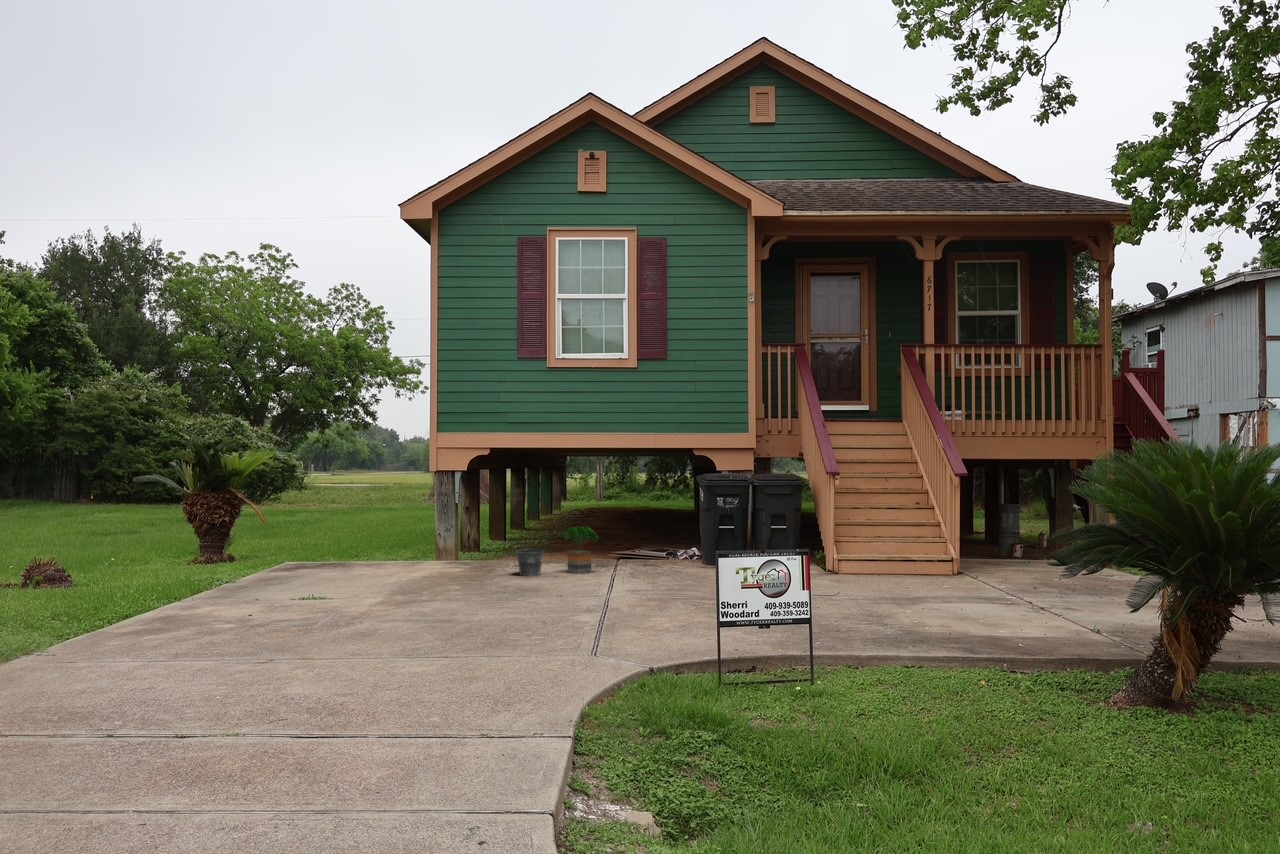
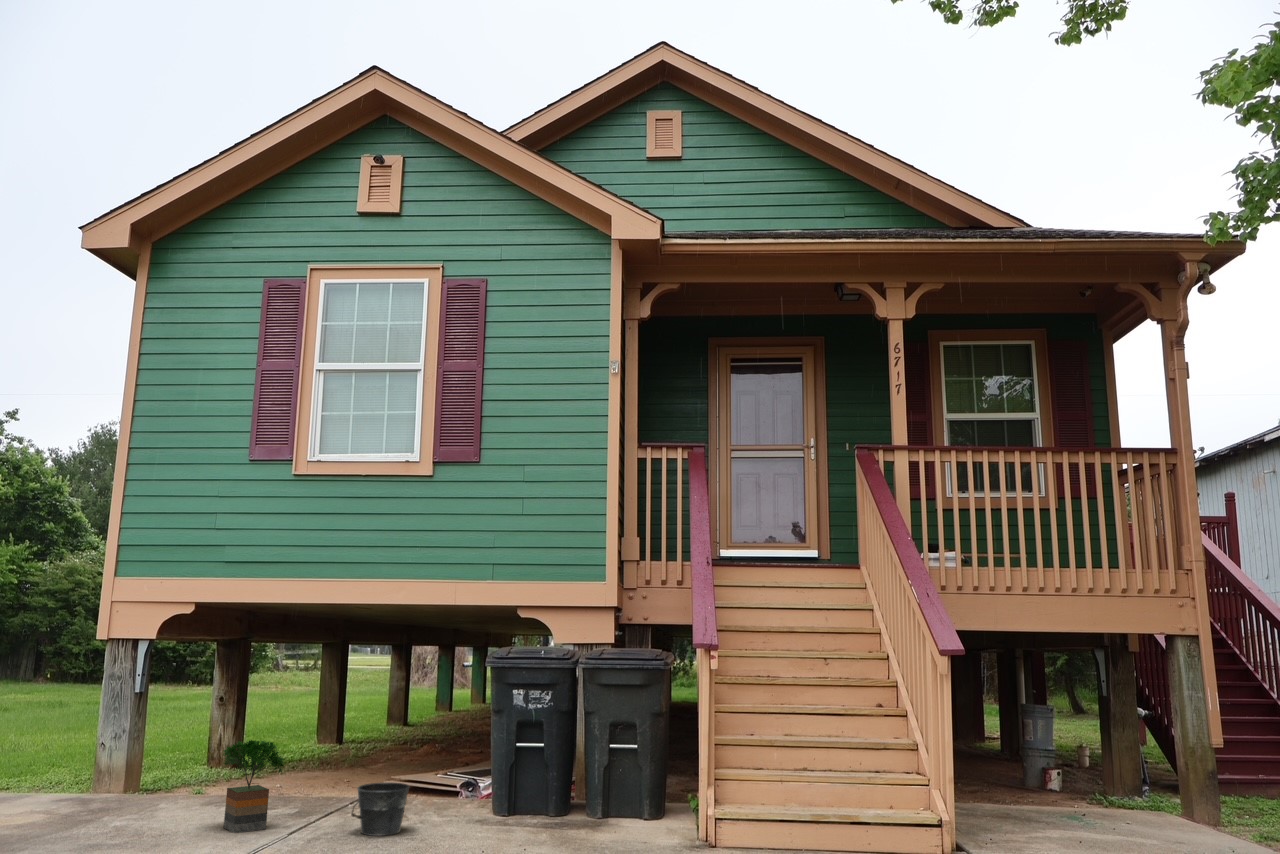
bucket: present [515,549,544,576] -> present [351,782,410,836]

